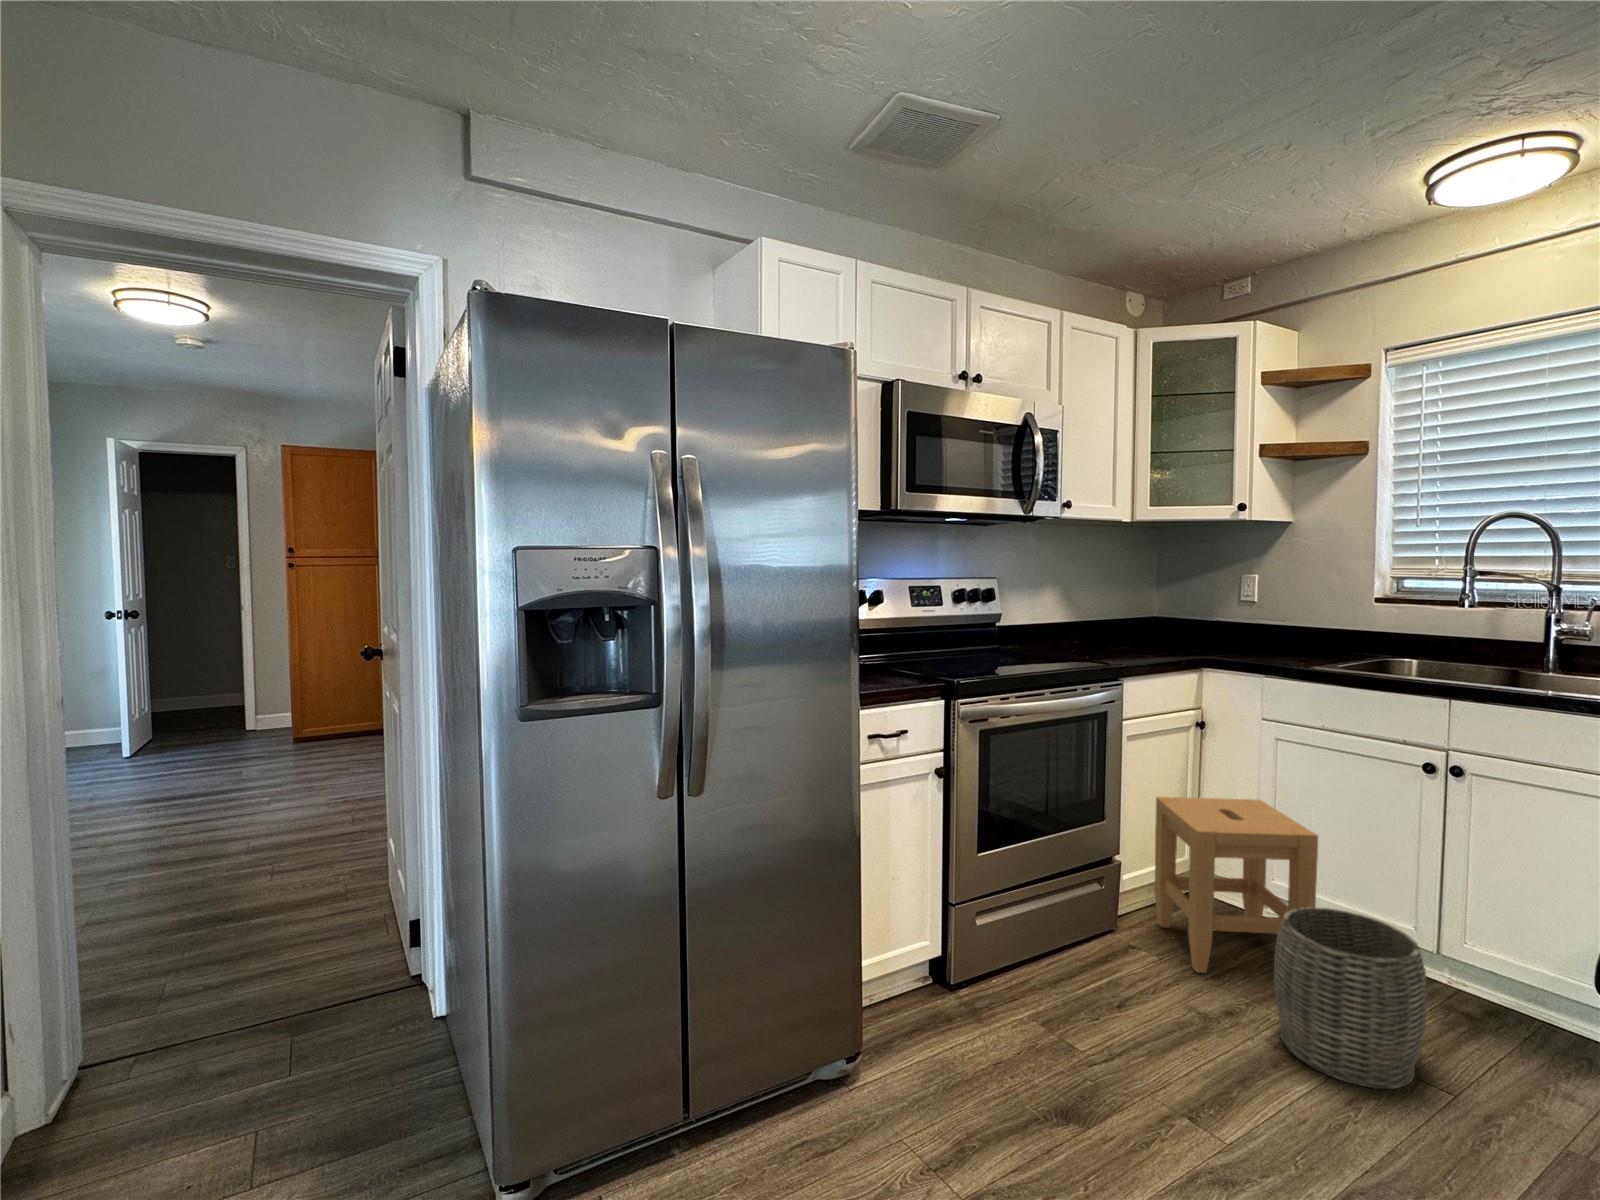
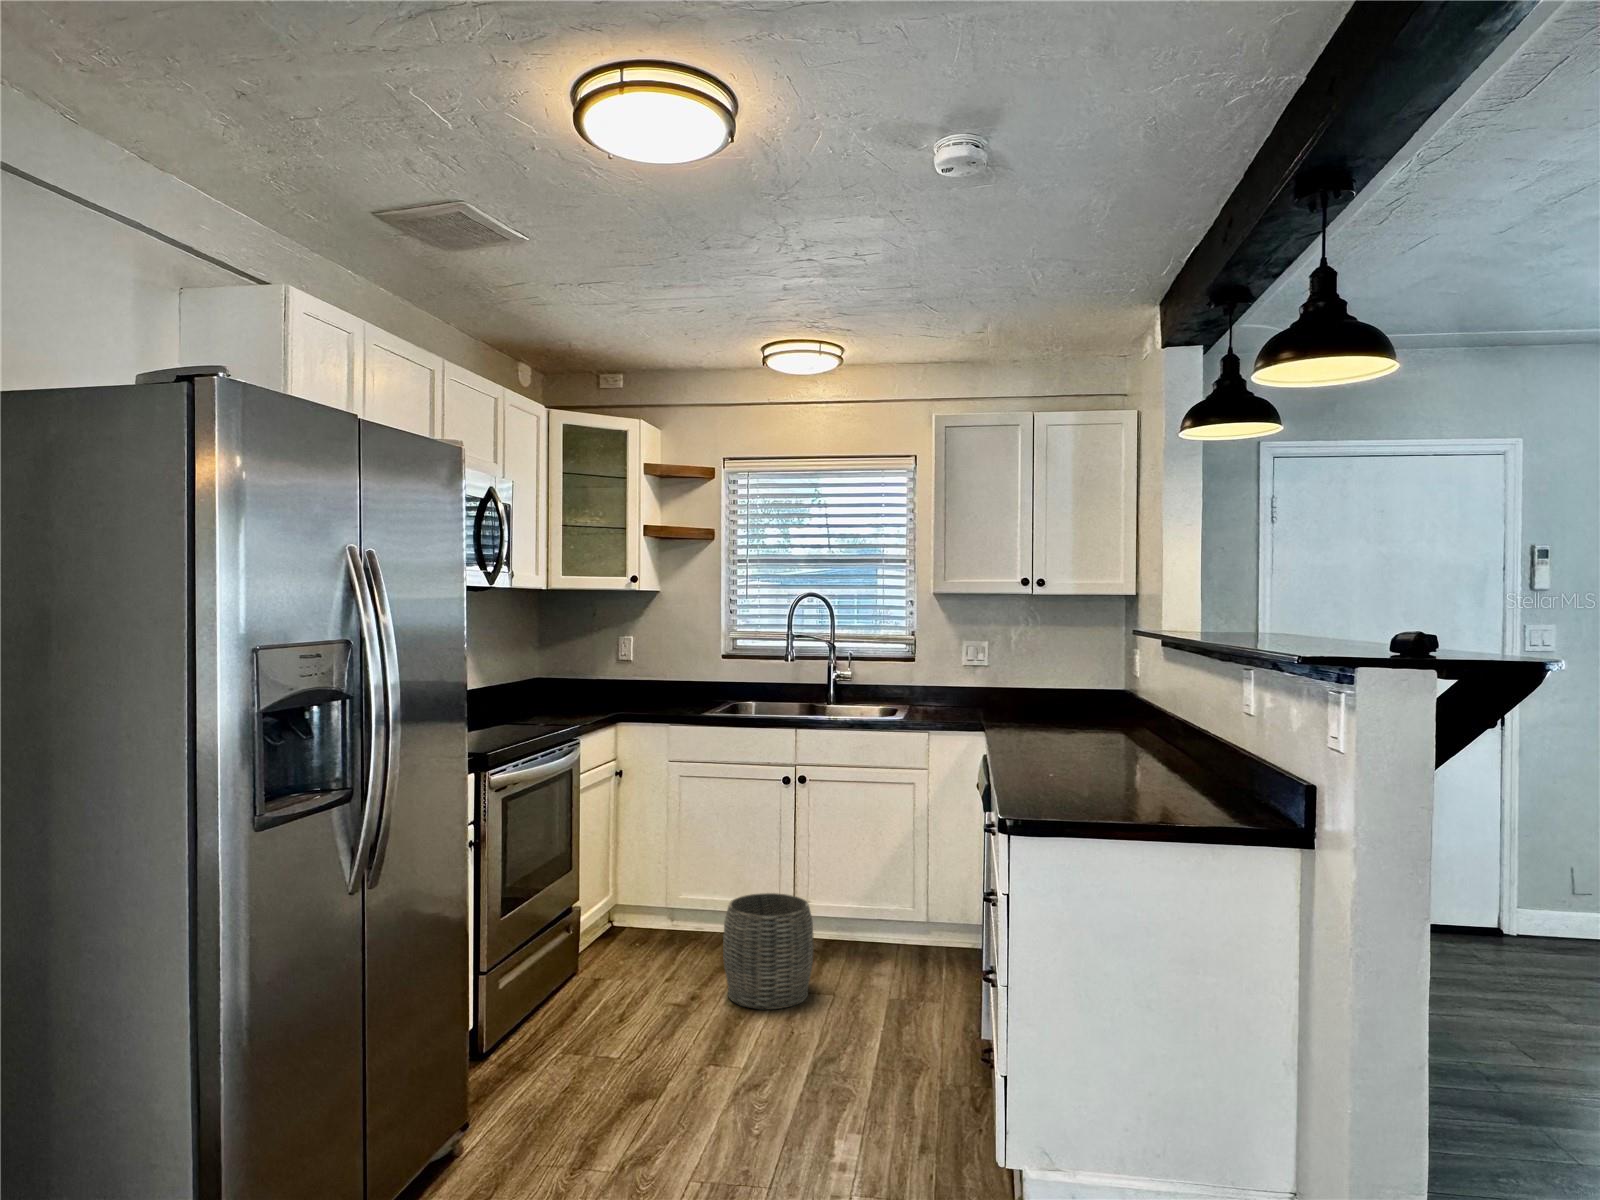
stool: present [1155,797,1318,973] -> none [601,831,729,983]

